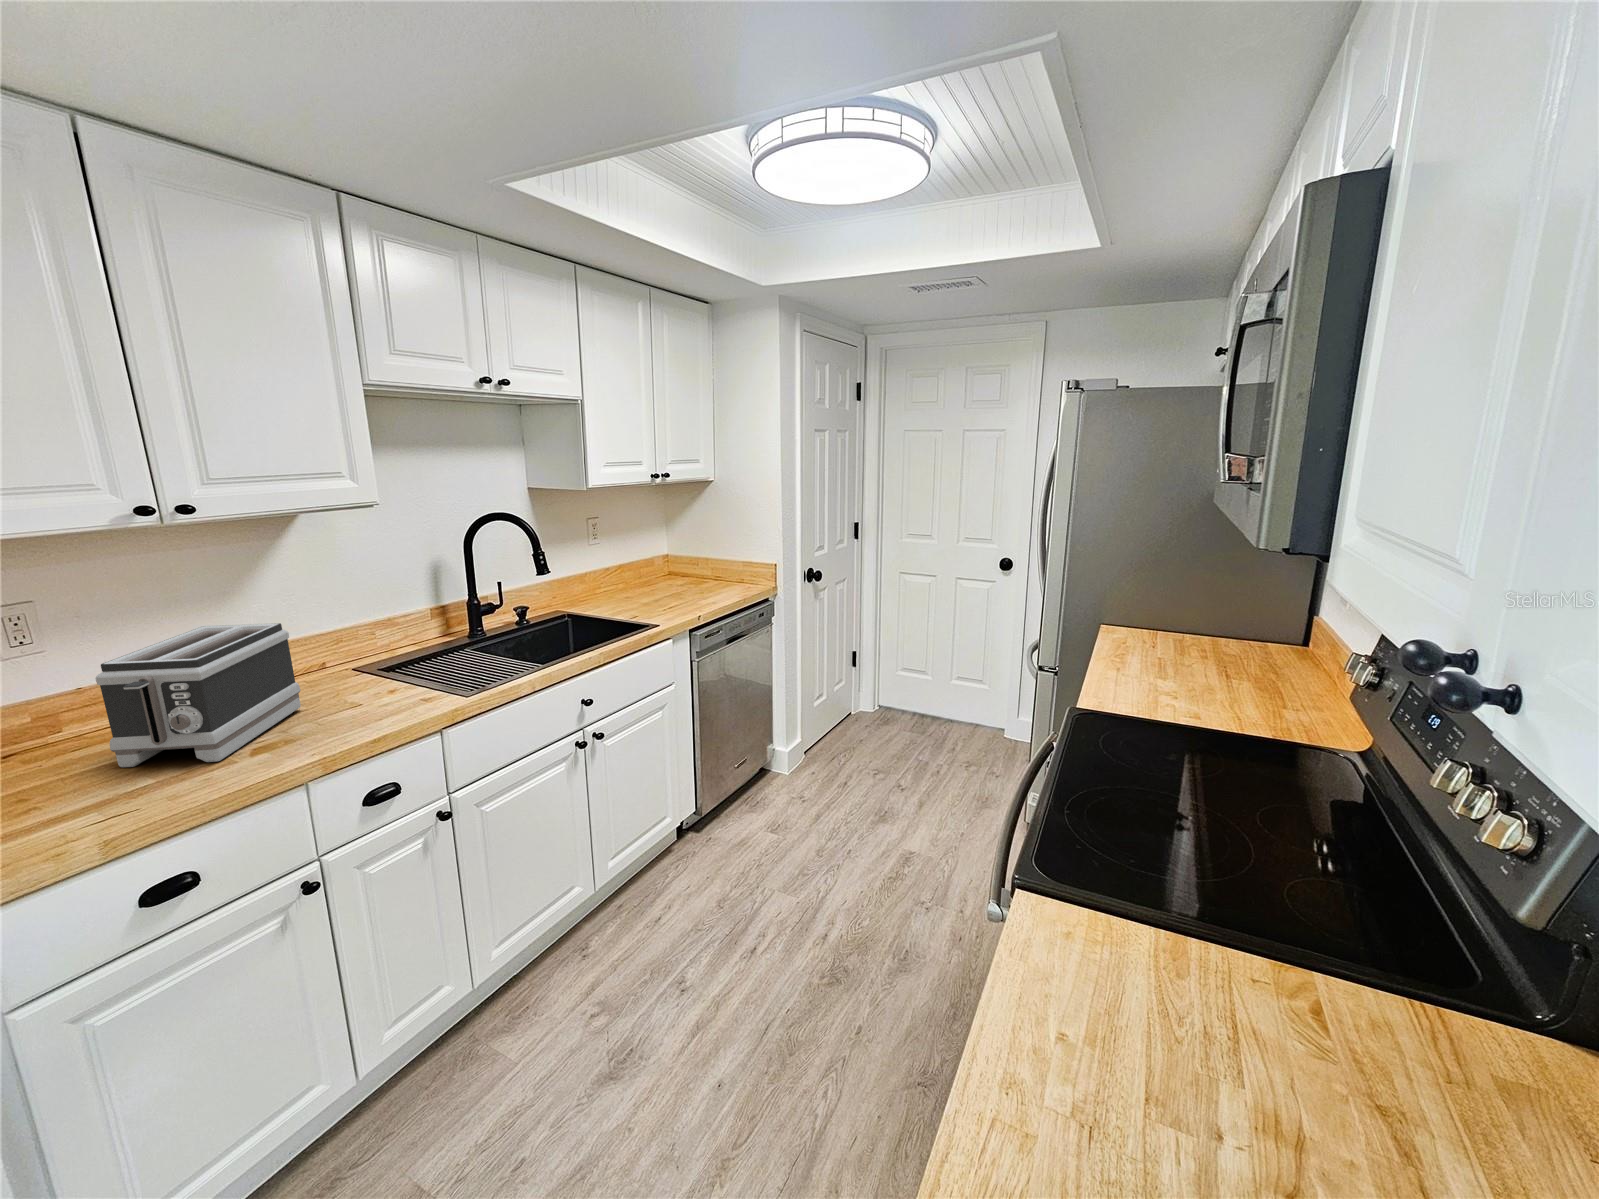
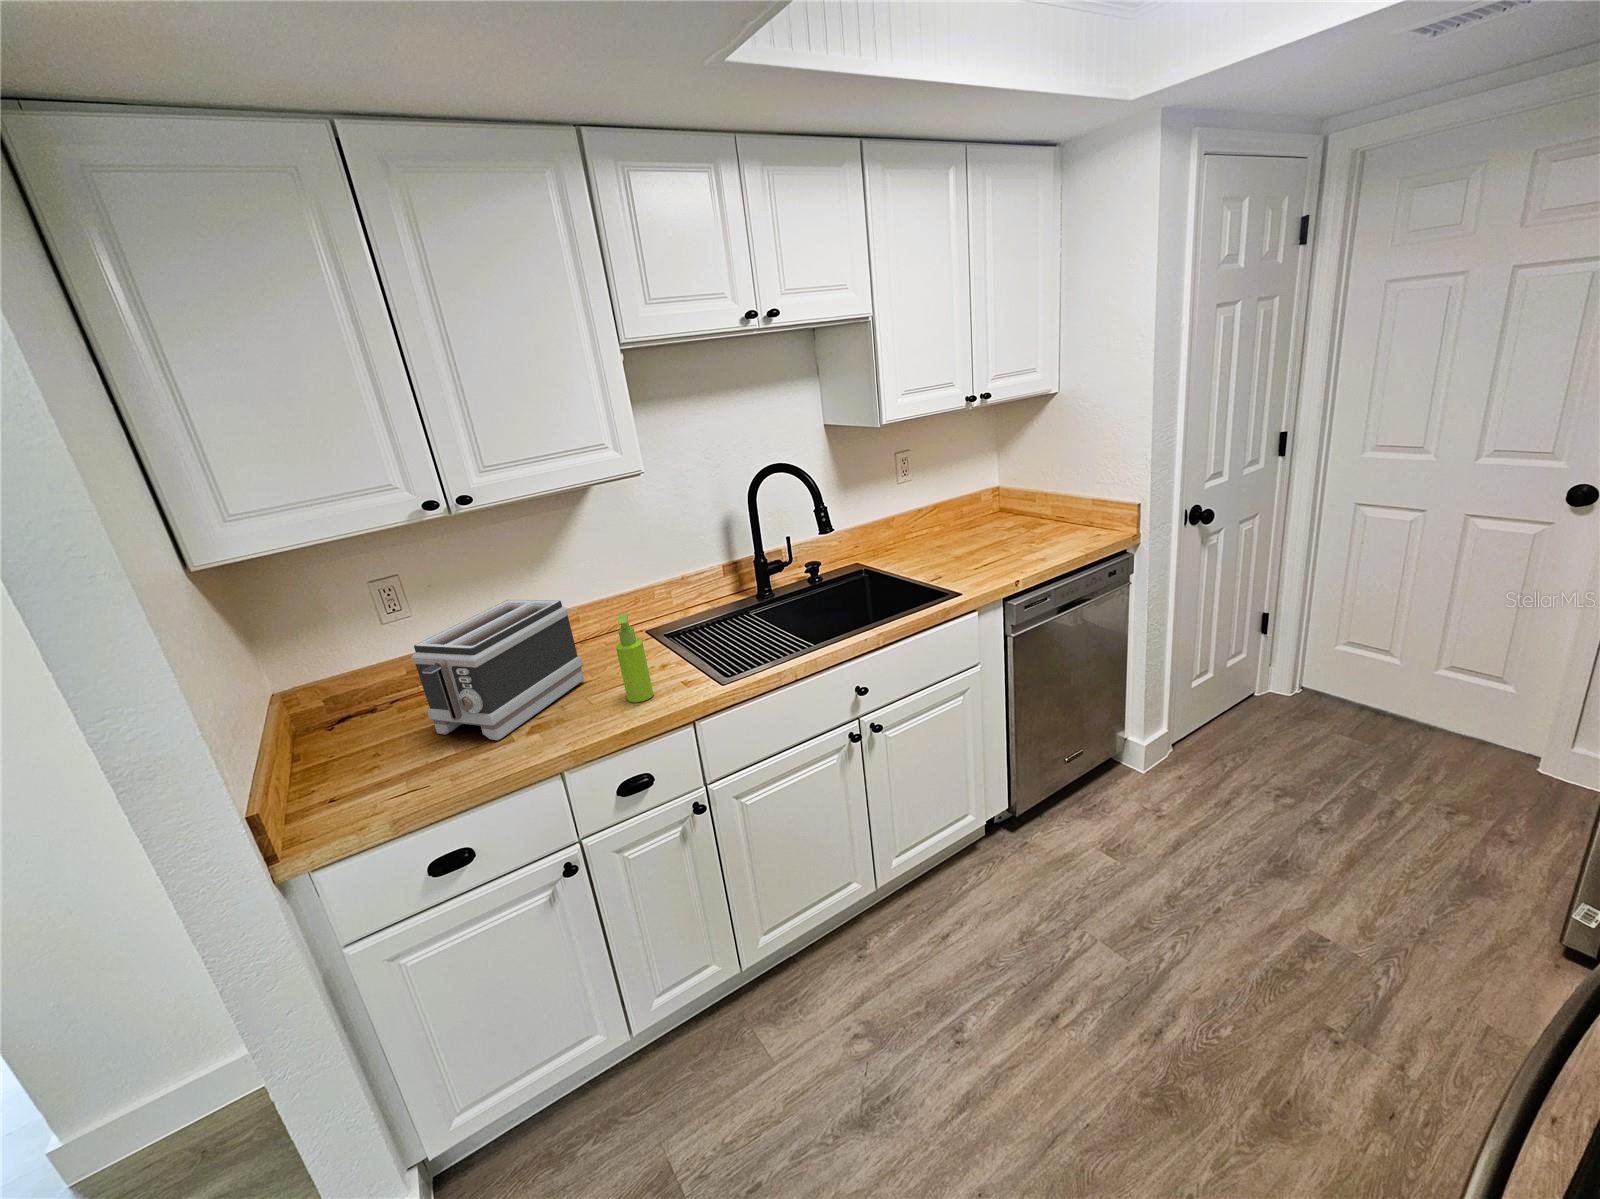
soap dispenser: none [357,630,394,717] -> present [616,613,653,702]

